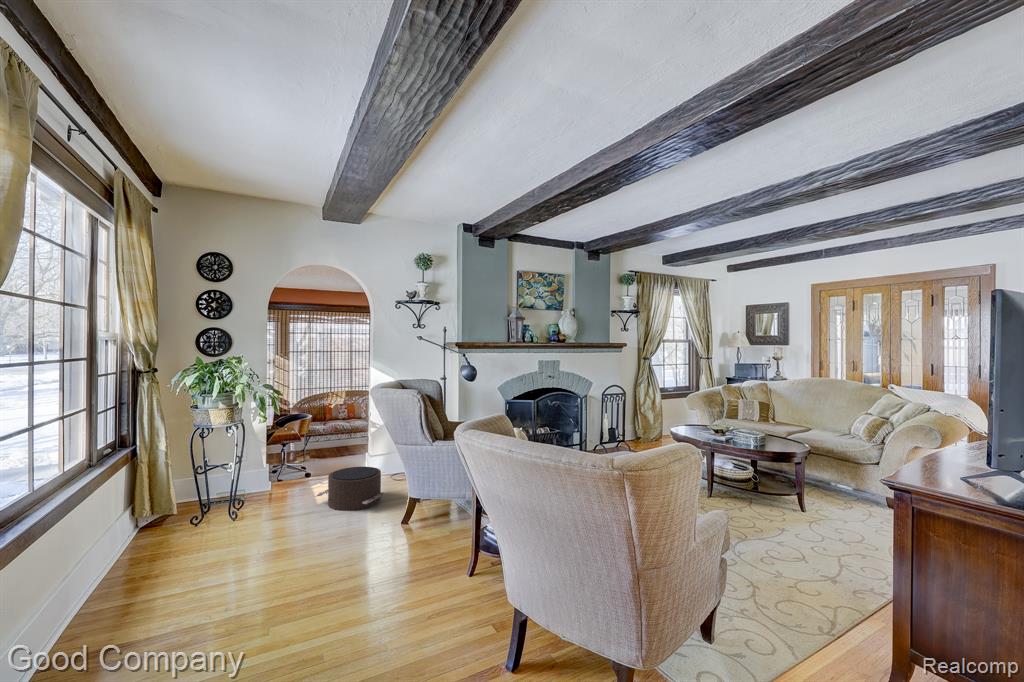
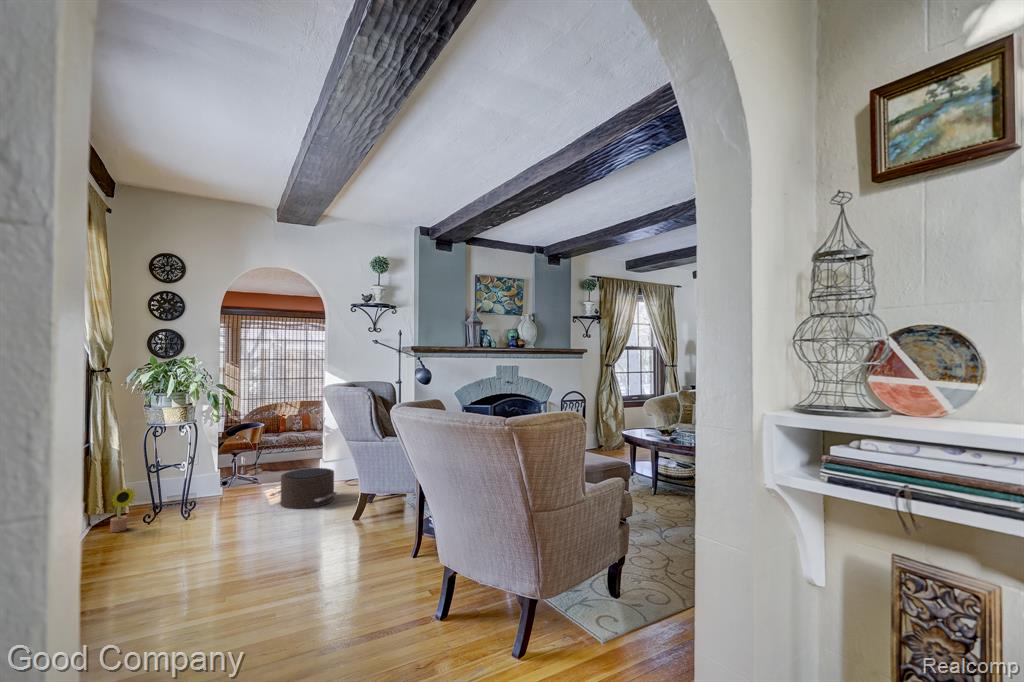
decorative plant: none [159,492,186,537] -> present [110,488,137,532]

